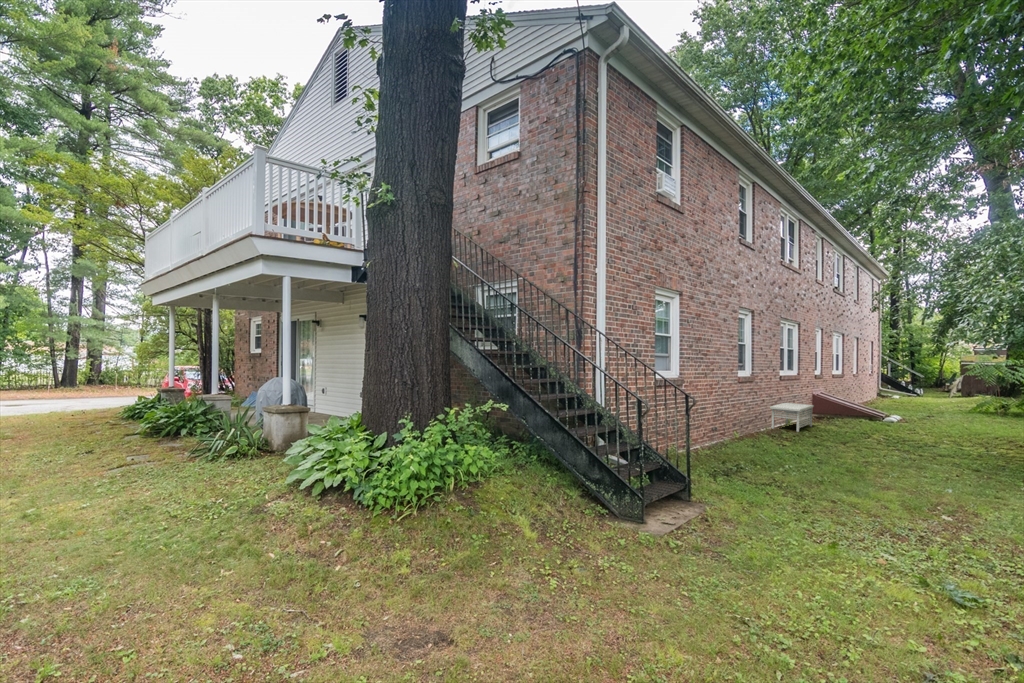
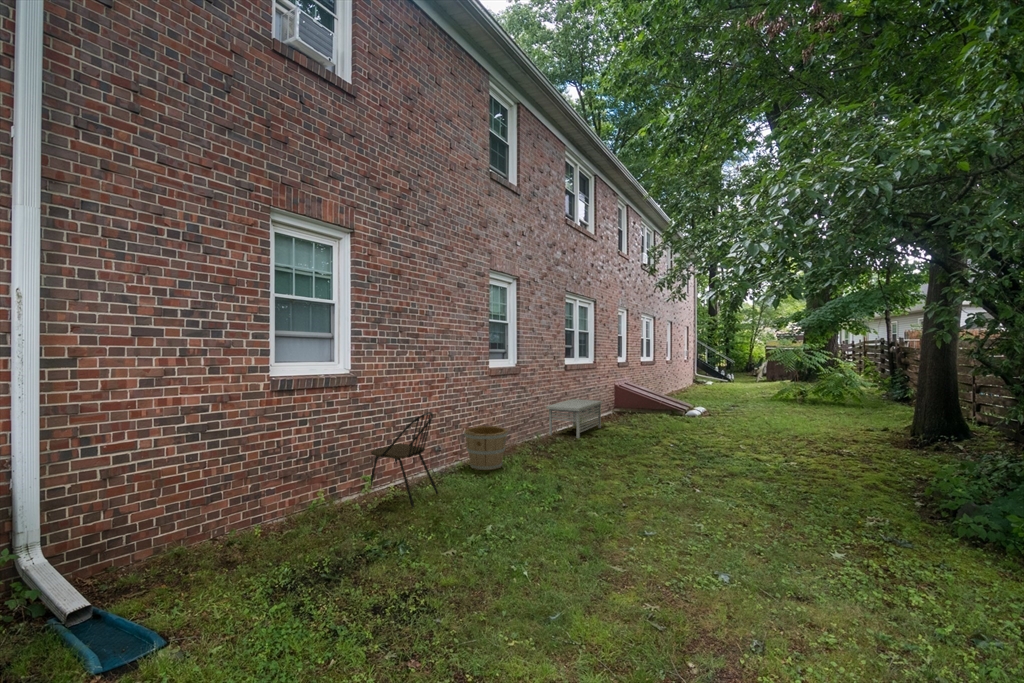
chair: none [687,403,730,459] -> present [370,412,438,507]
wooden bucket: none [728,416,761,446] -> present [464,426,508,470]

